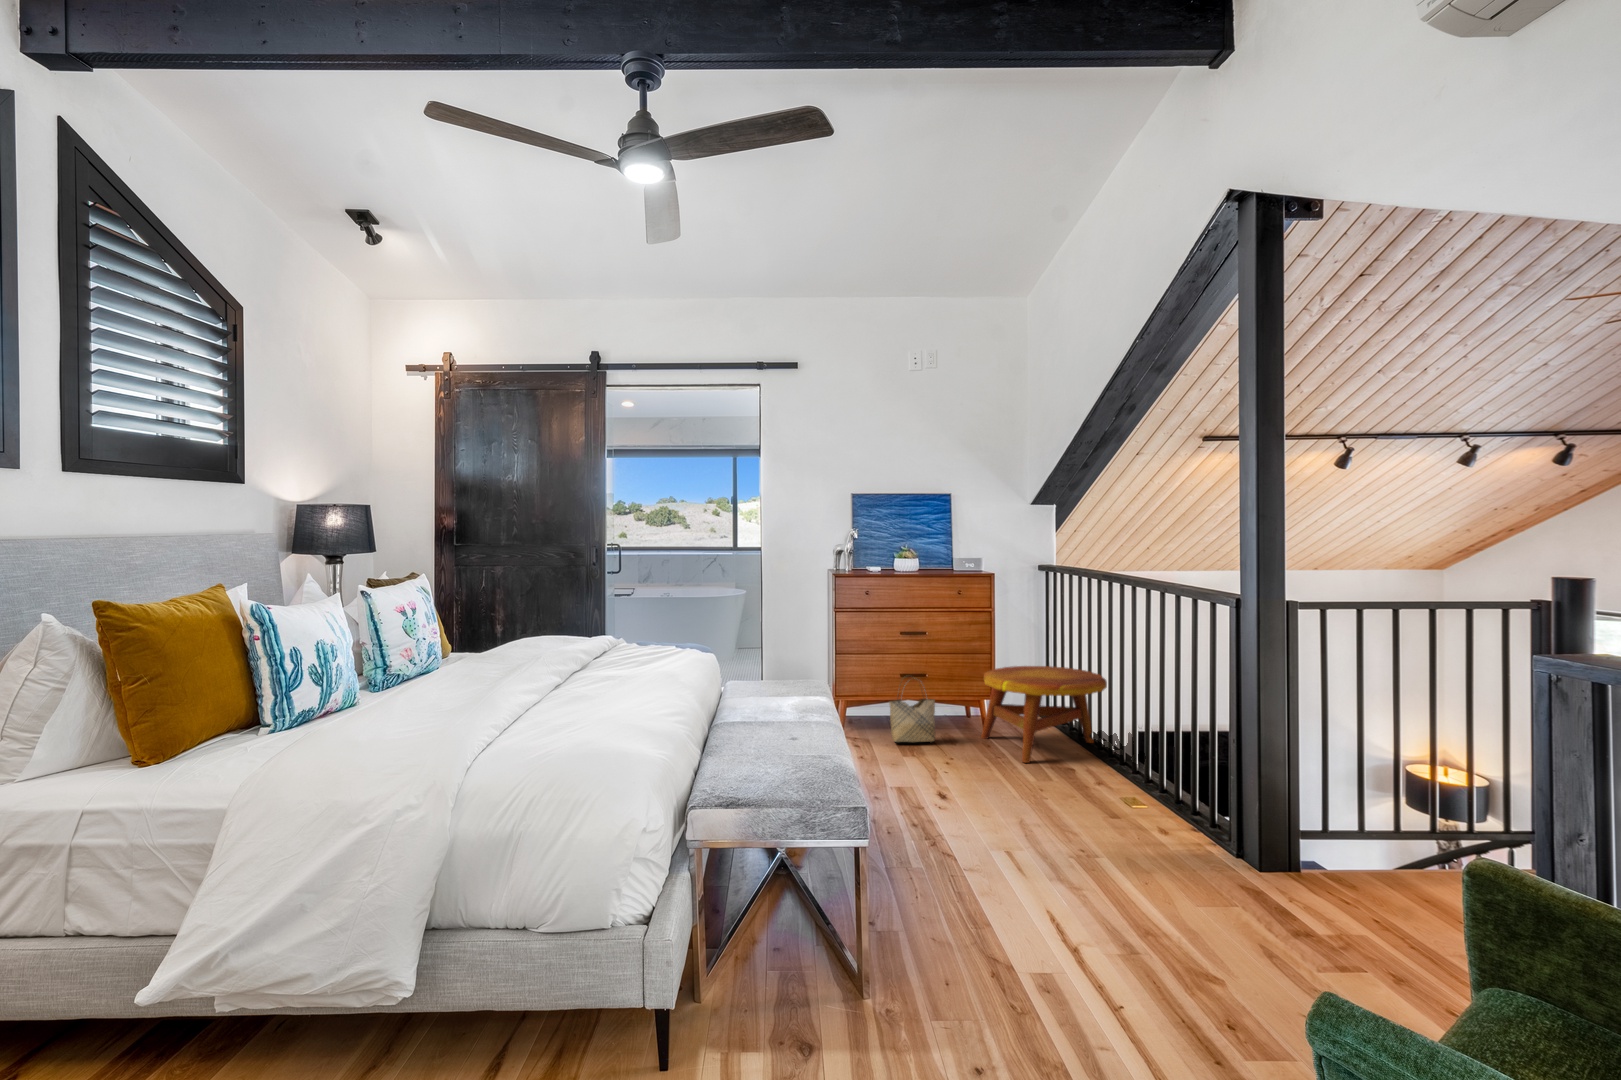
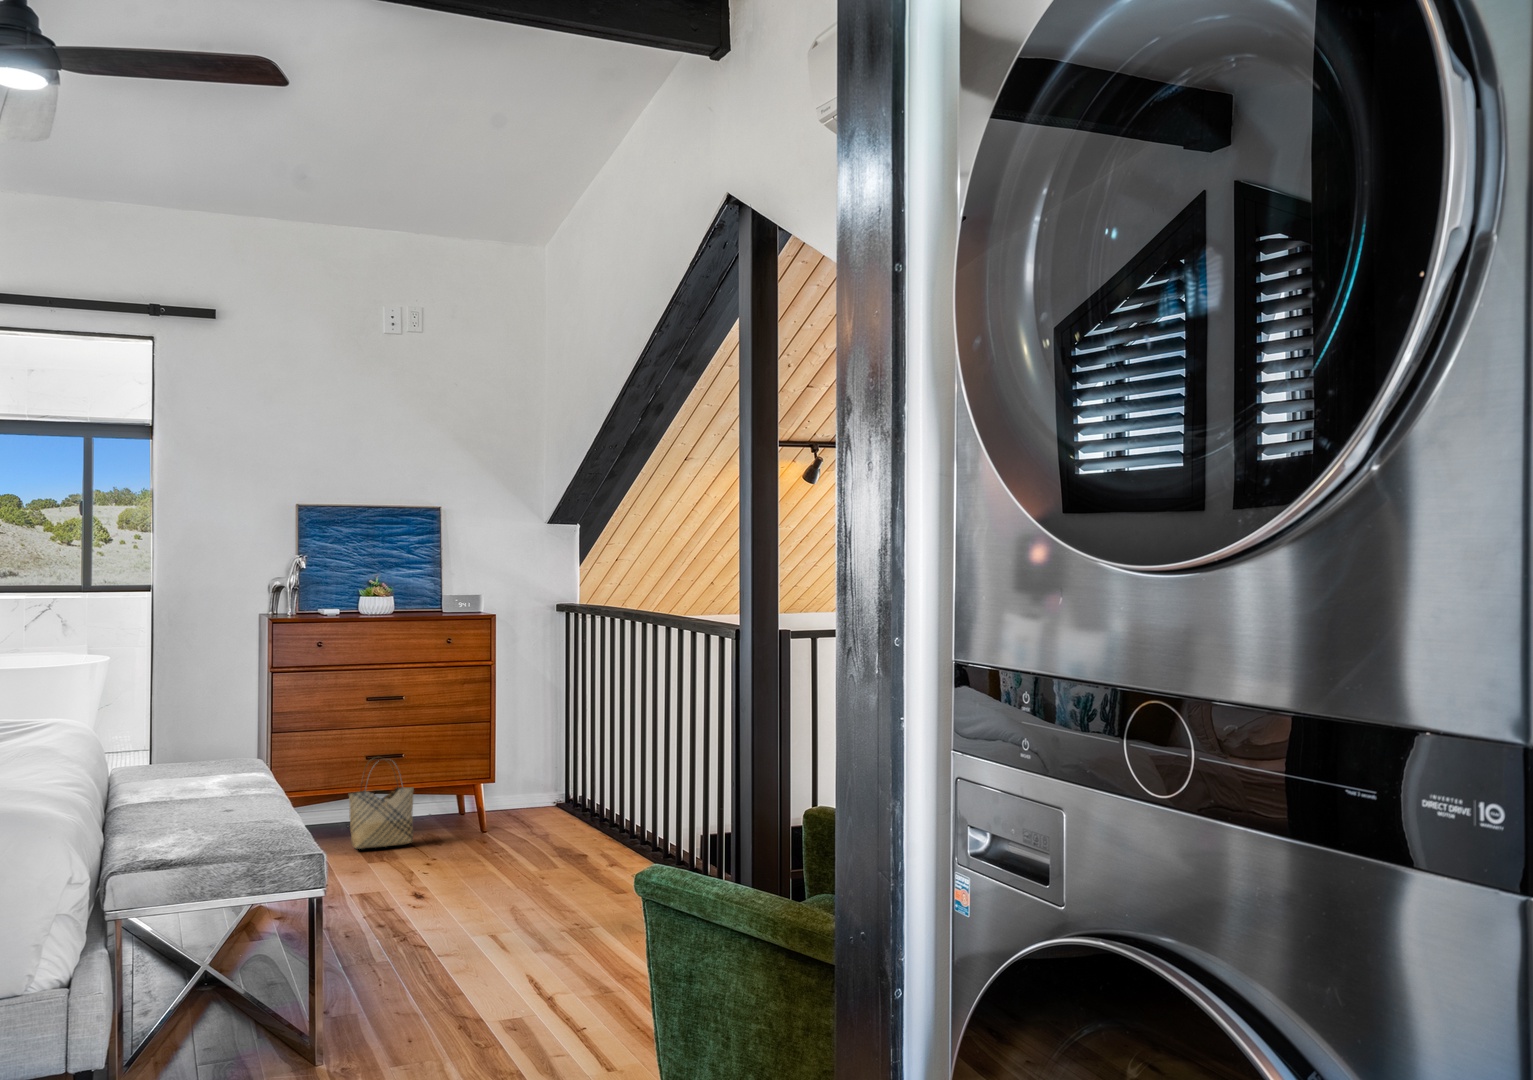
side table: present [981,666,1107,763] -> none [476,736,631,854]

